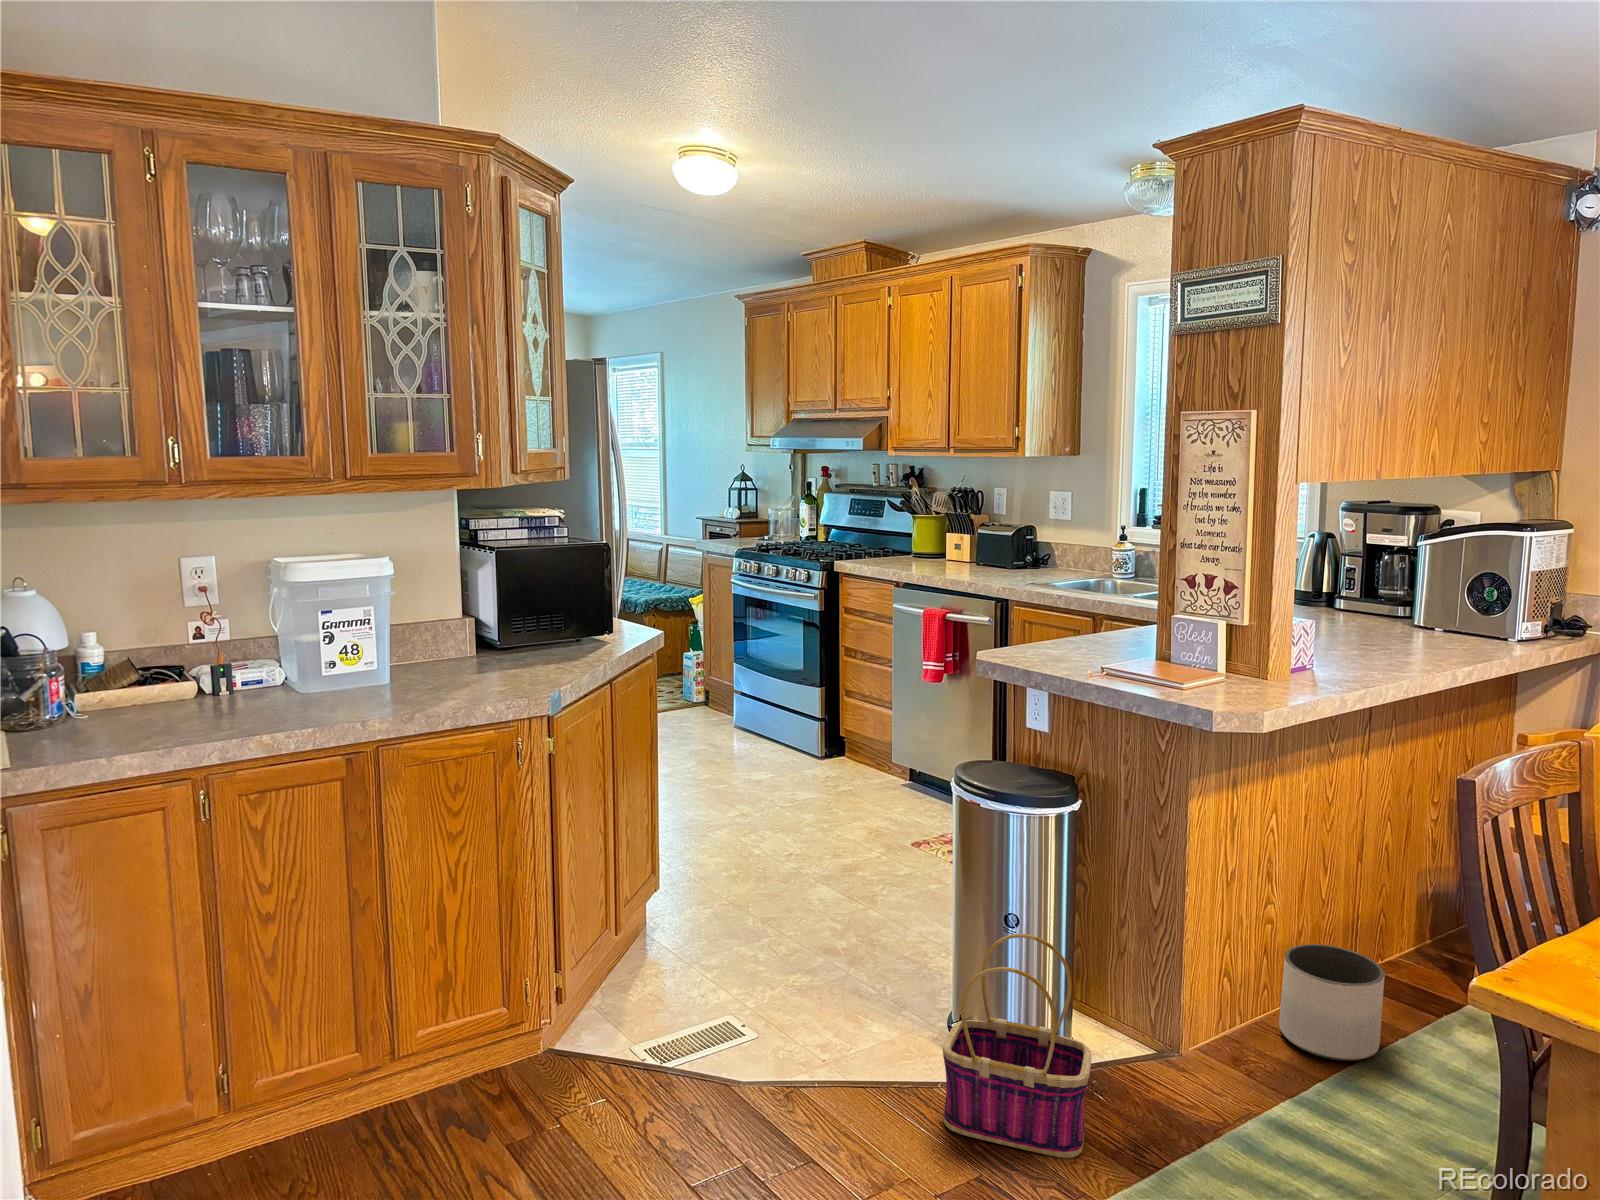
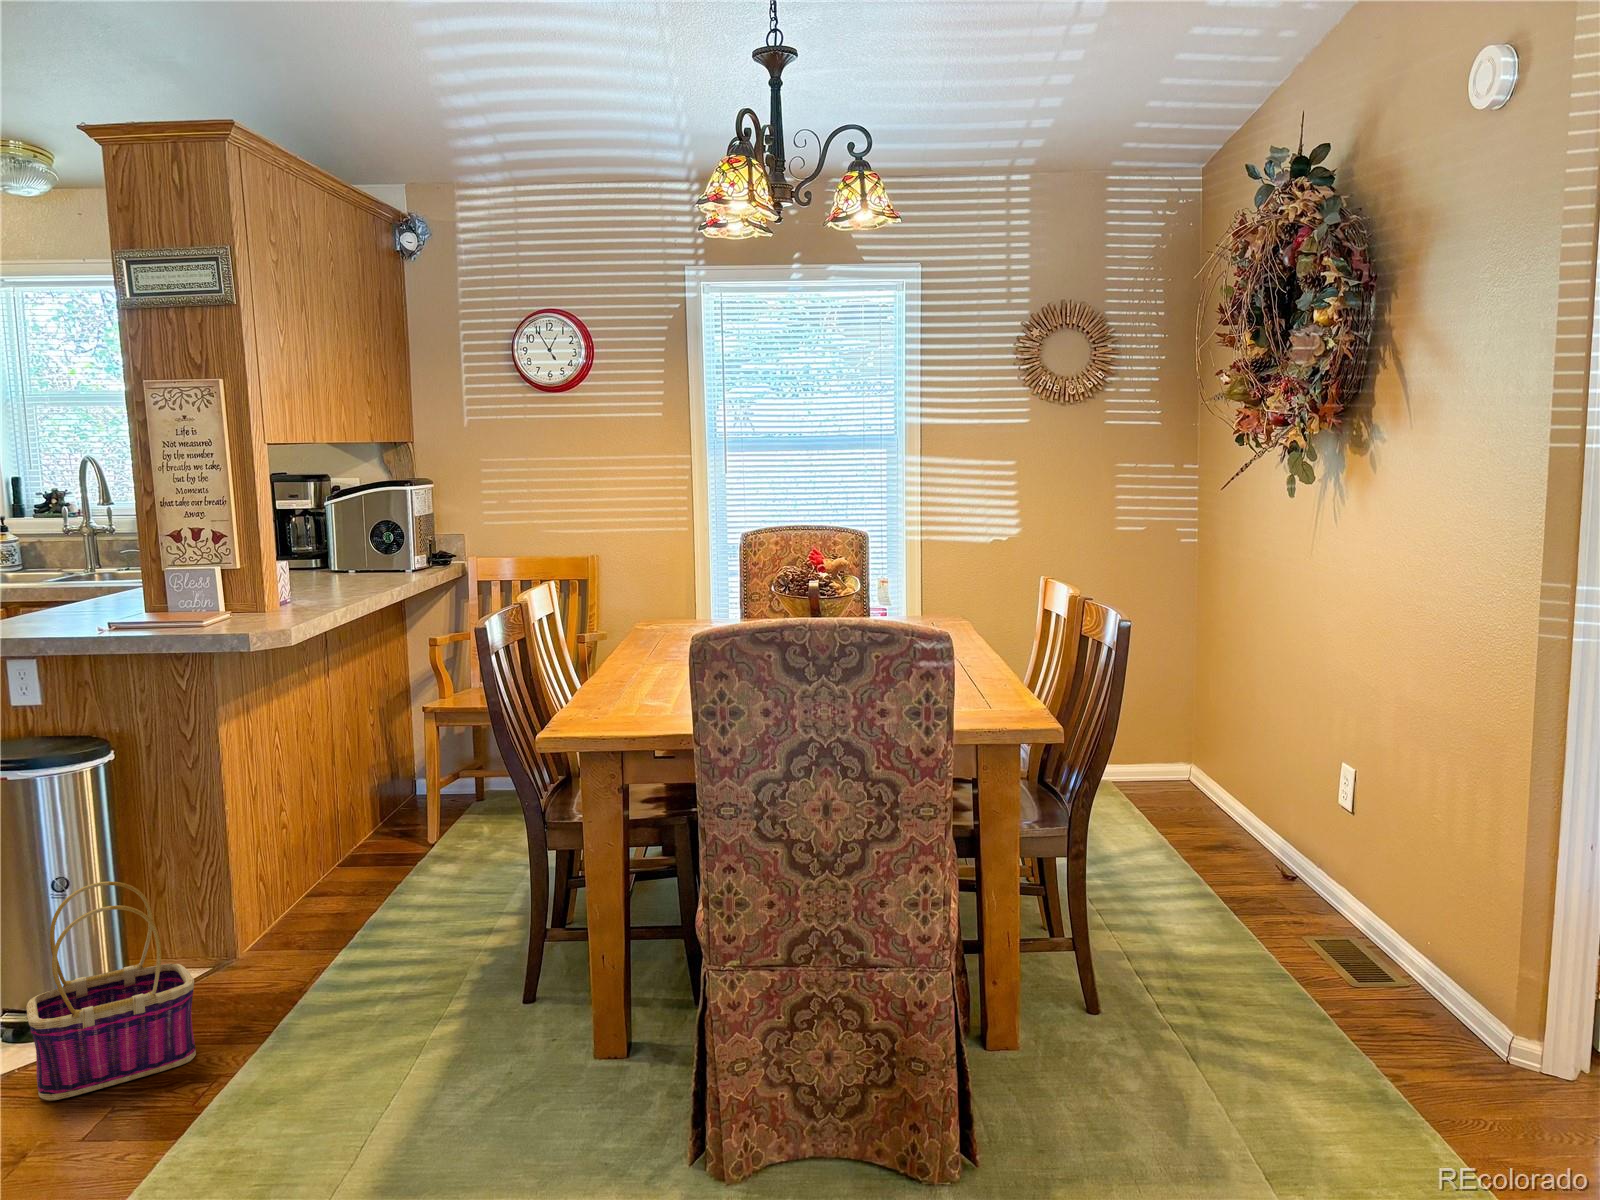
planter: present [1279,944,1385,1061] -> none [304,829,387,917]

